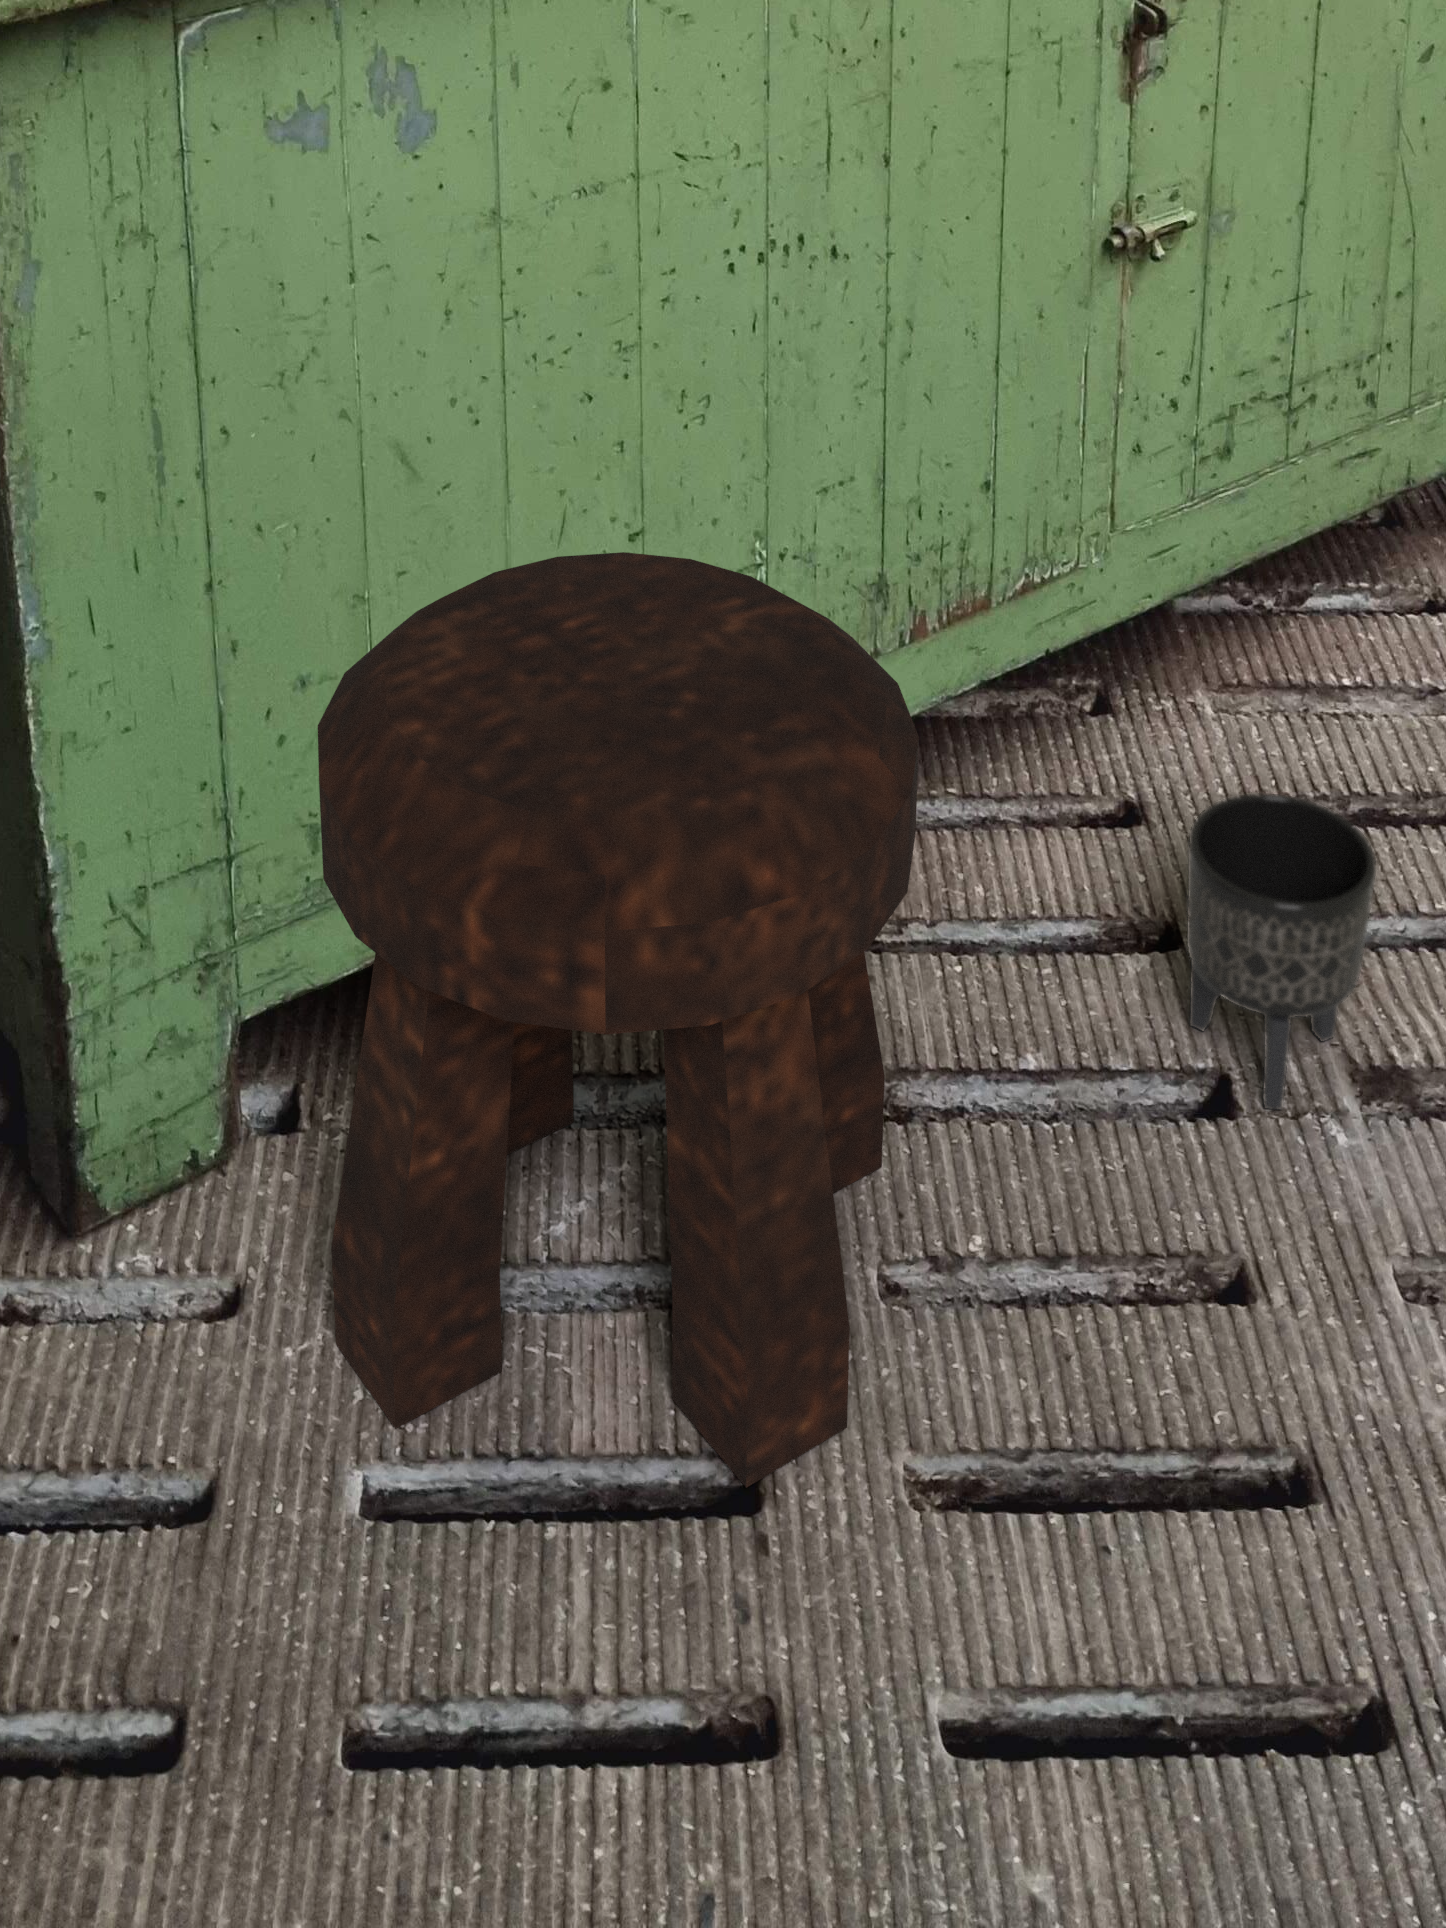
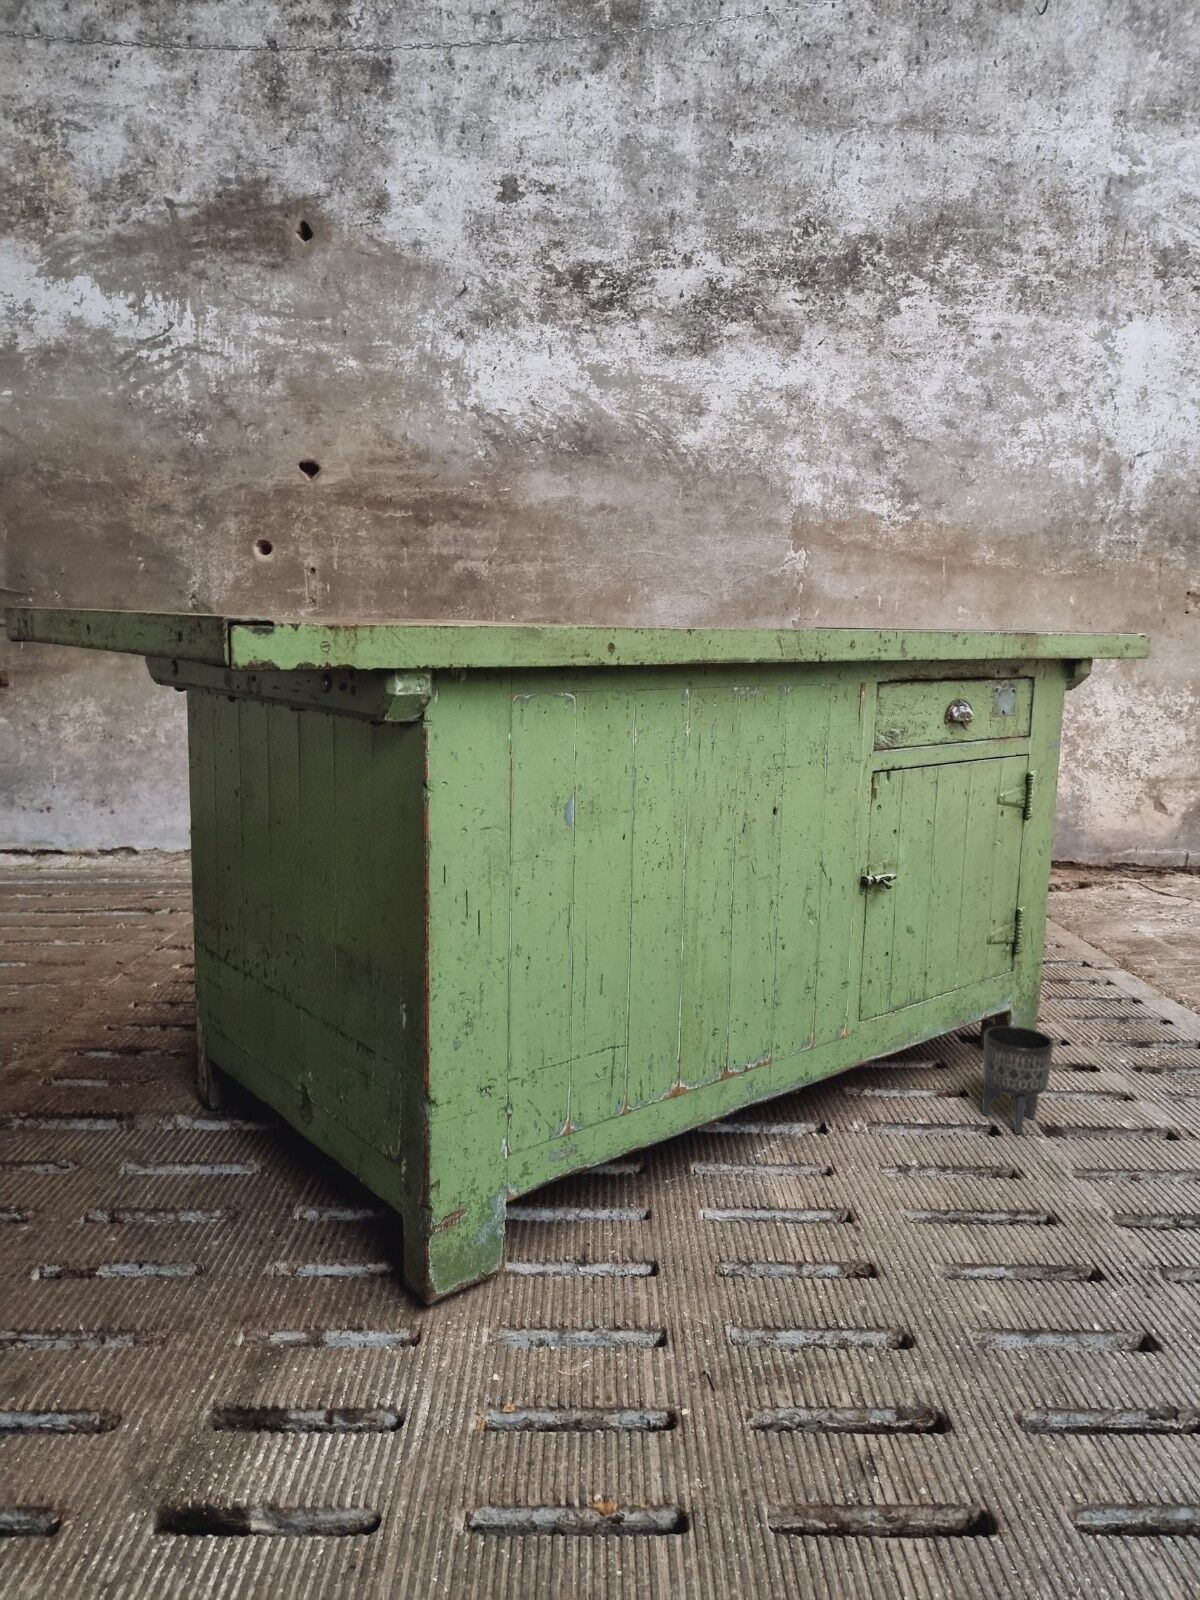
stool: present [318,552,919,1488] -> none [701,908,915,1214]

